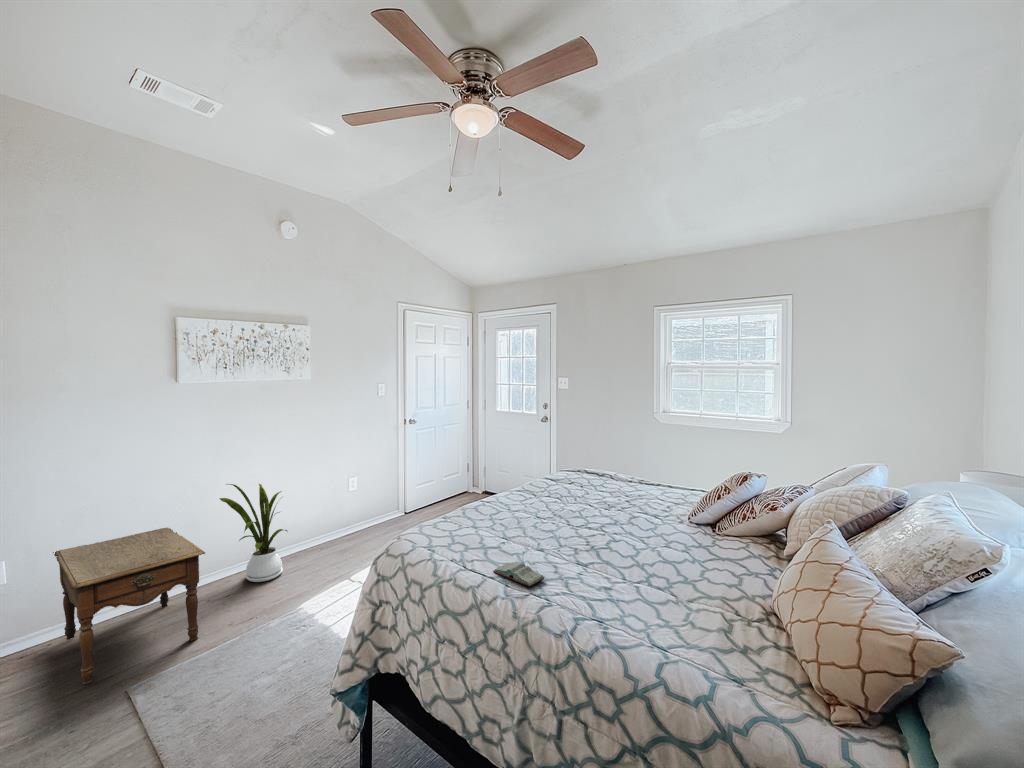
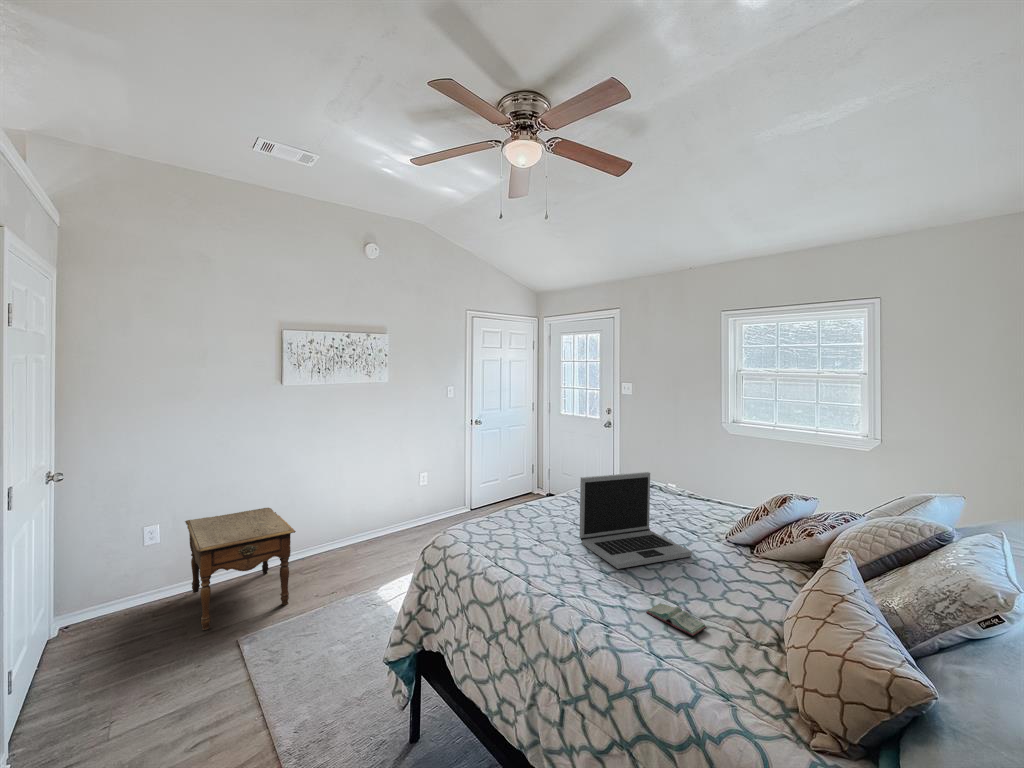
laptop: none [547,458,662,560] -> present [580,472,692,569]
house plant: present [220,484,288,582] -> none [309,473,366,561]
book: present [493,563,545,587] -> present [646,603,707,636]

